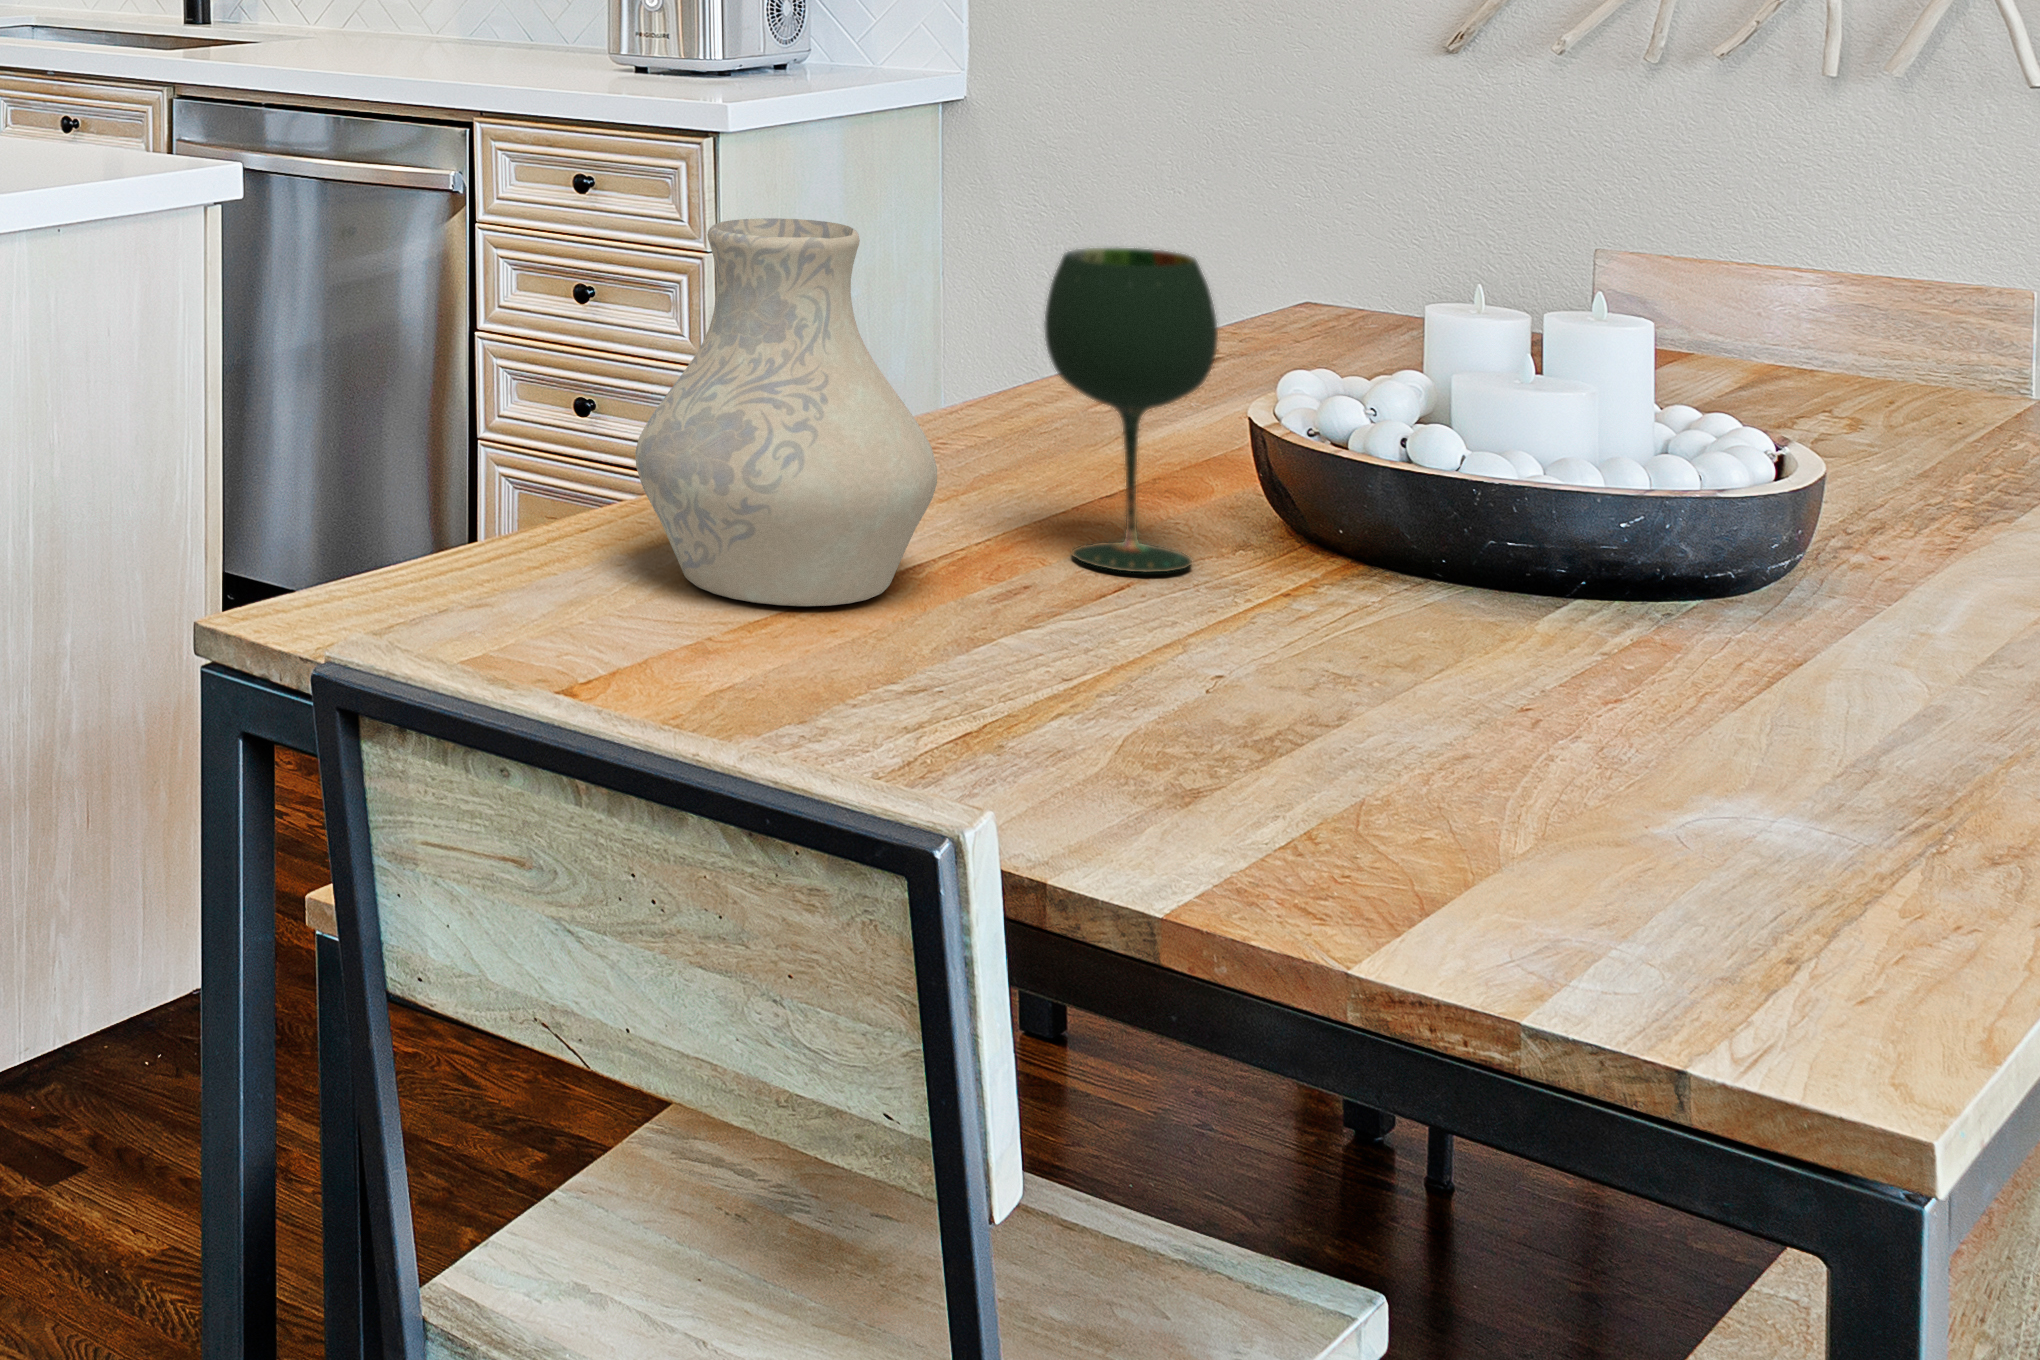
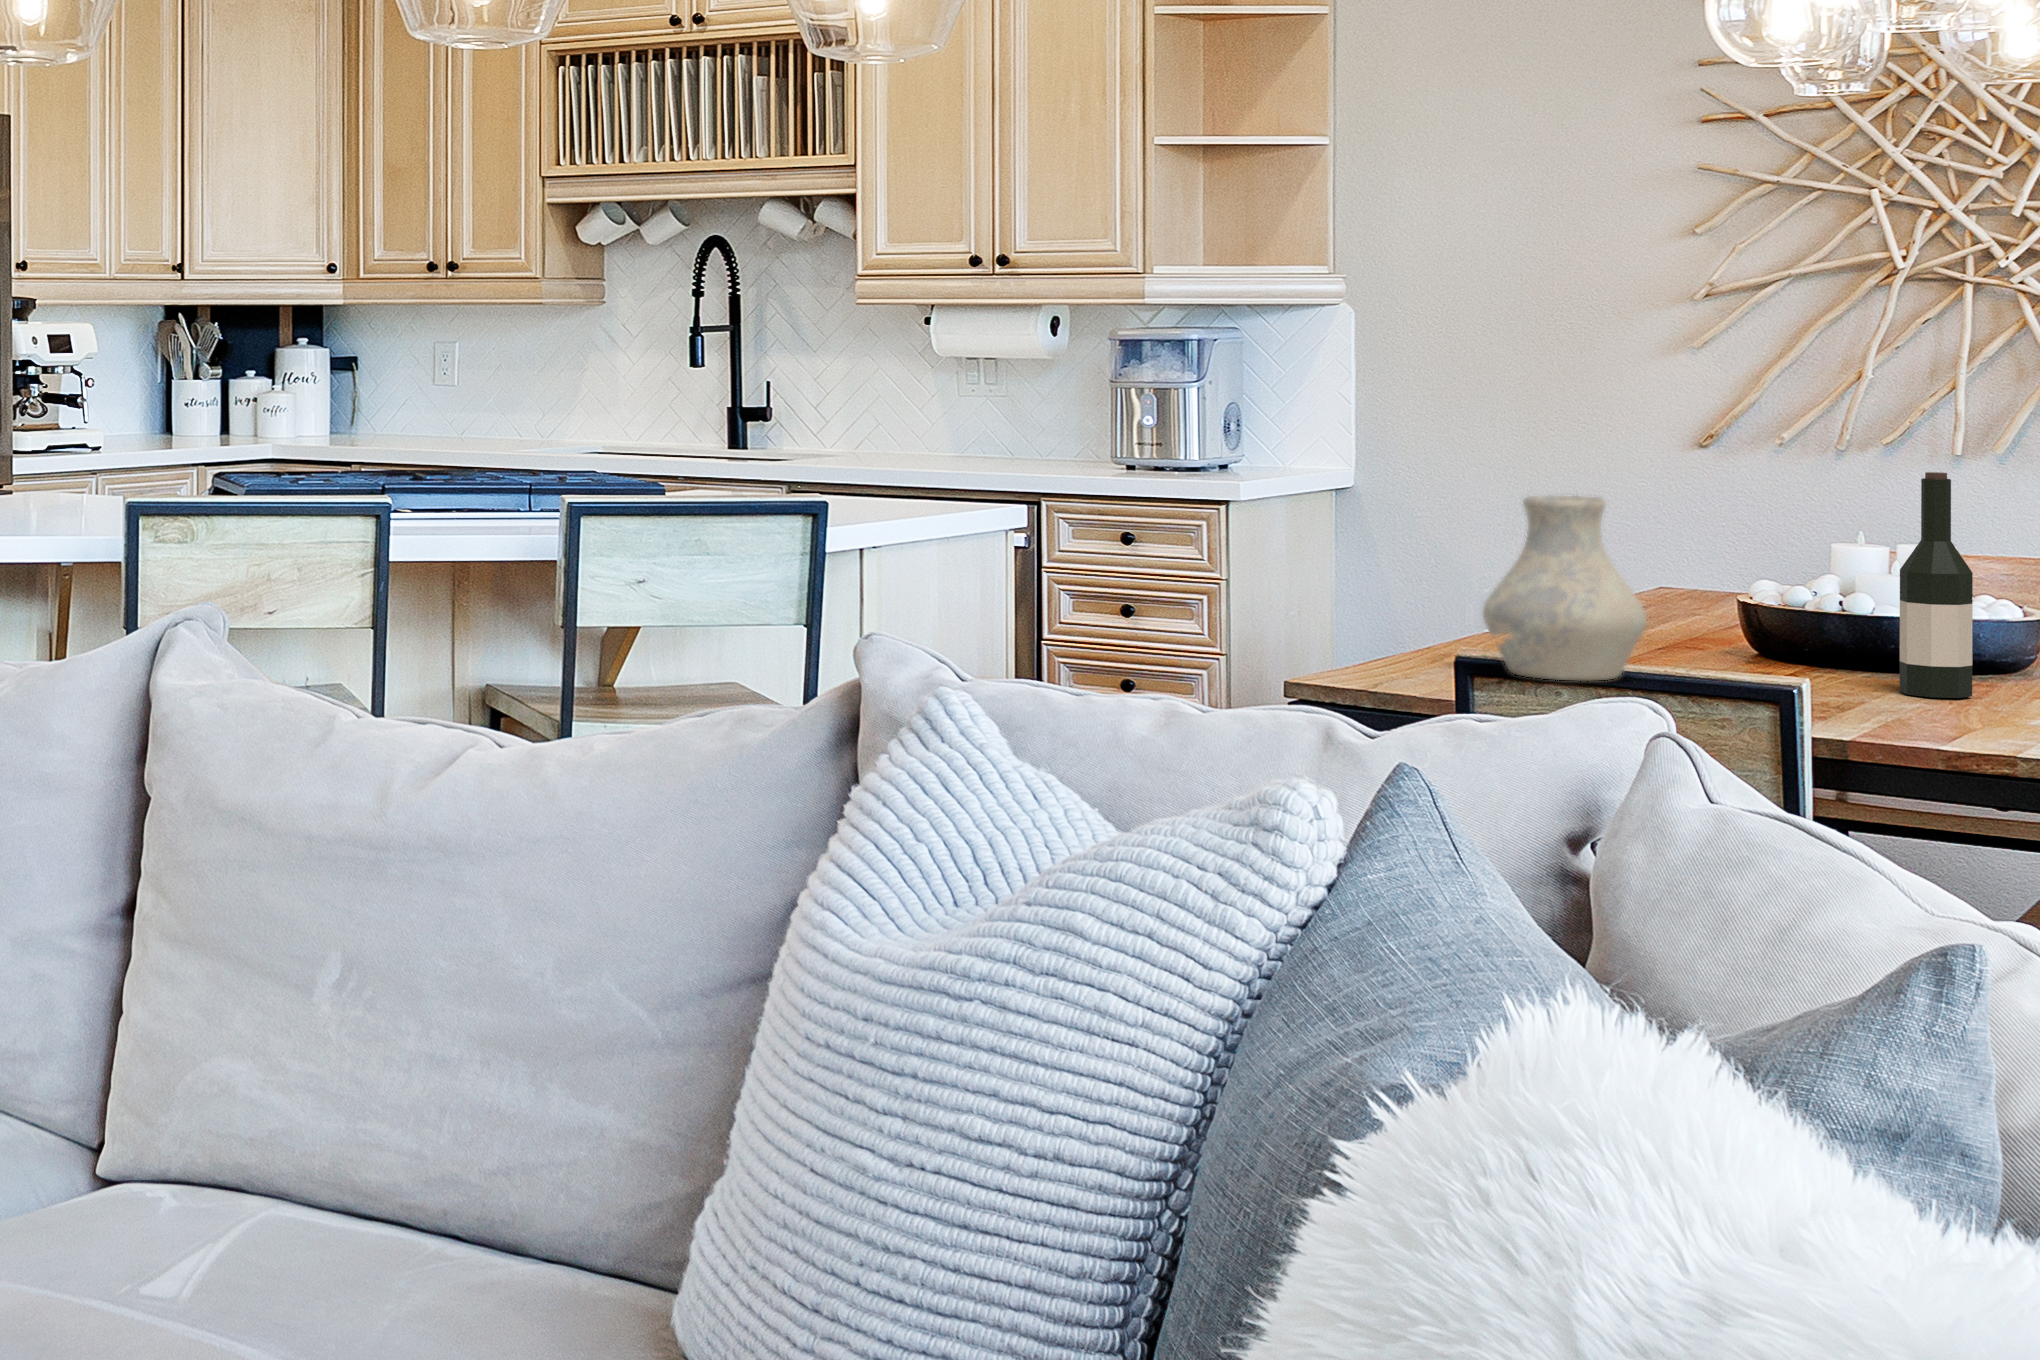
wine bottle: none [1425,197,1566,686] -> present [1900,472,1973,698]
wine glass: present [1044,248,1218,573] -> none [1674,512,1770,670]

